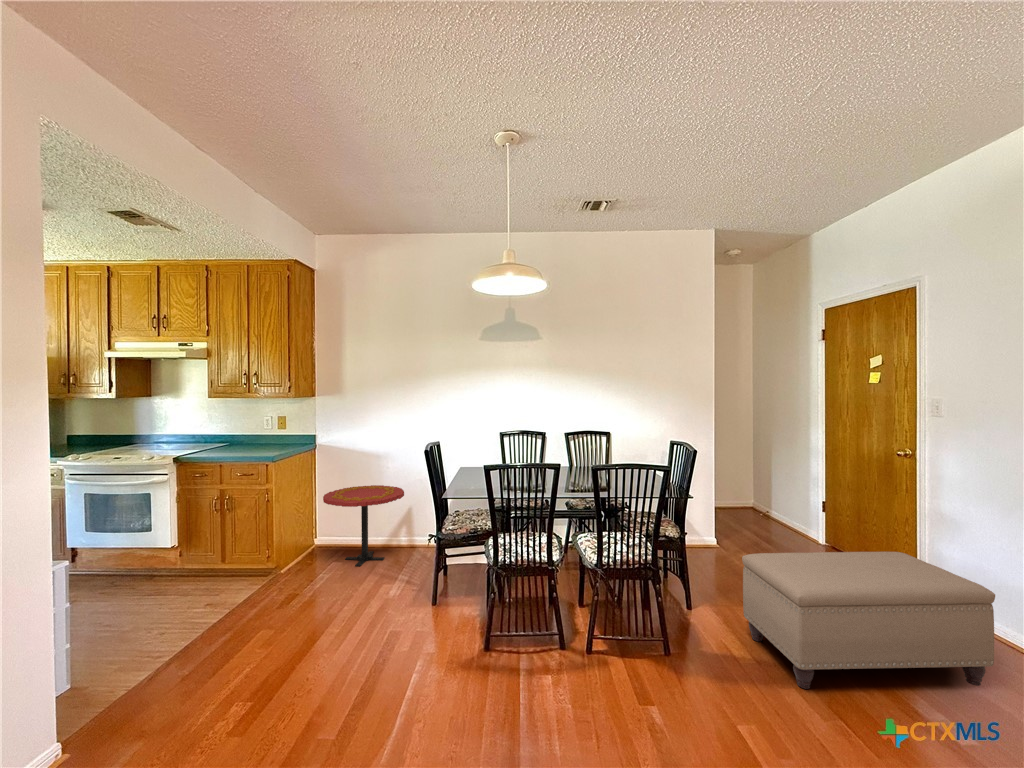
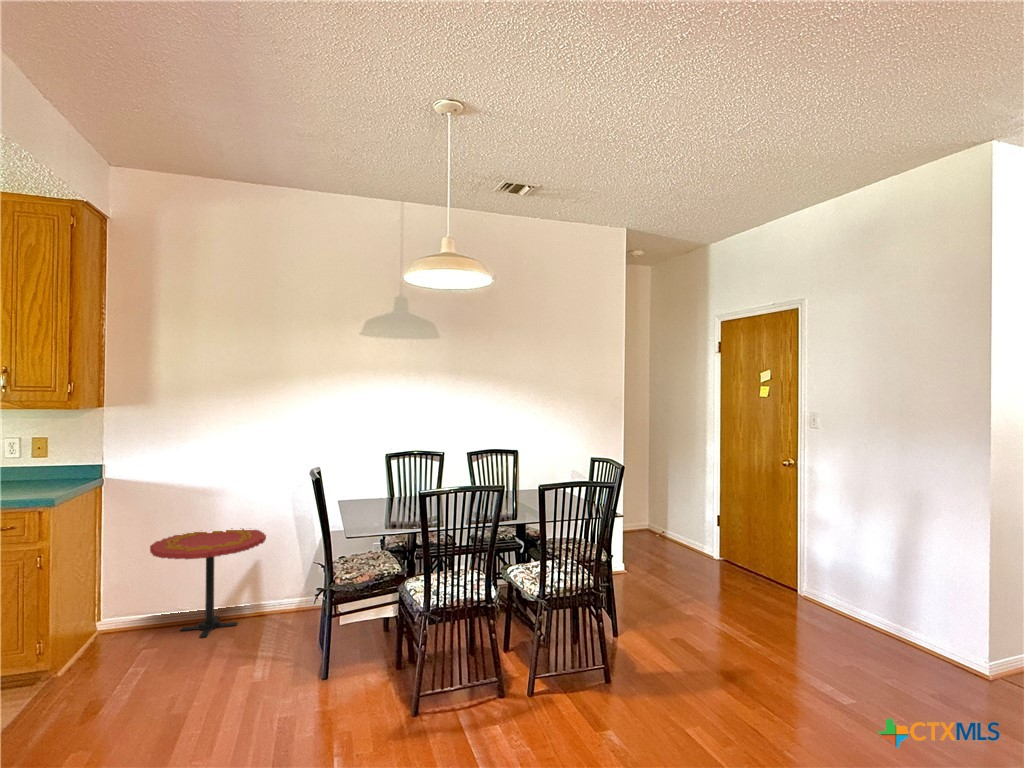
ottoman: present [742,552,995,689] -> none [672,556,878,695]

